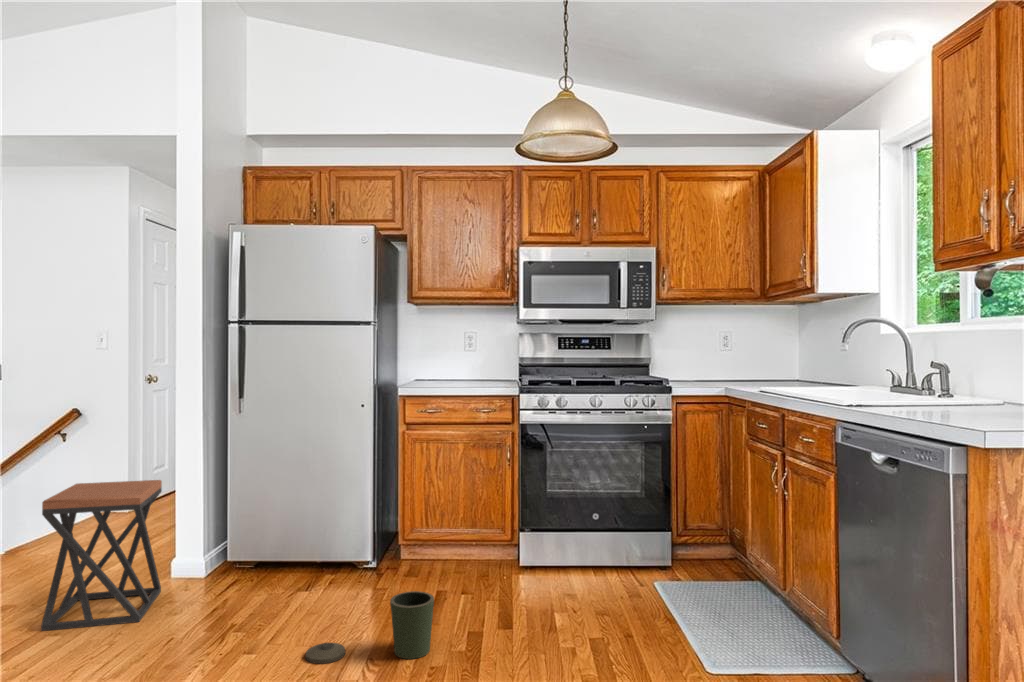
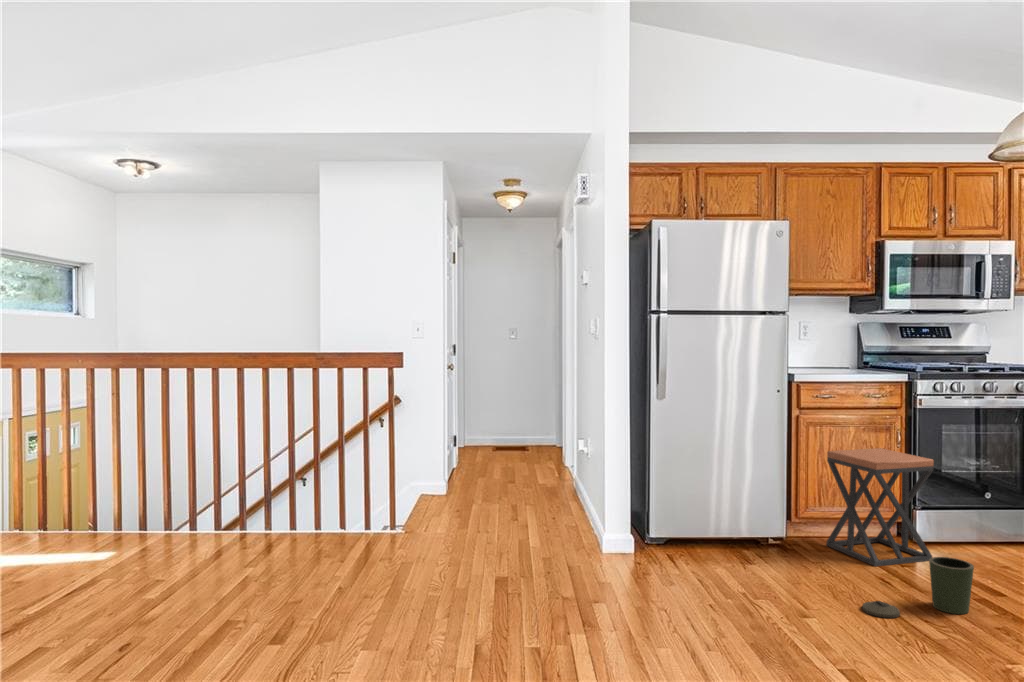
stool: present [41,480,162,631] -> present [826,448,934,566]

